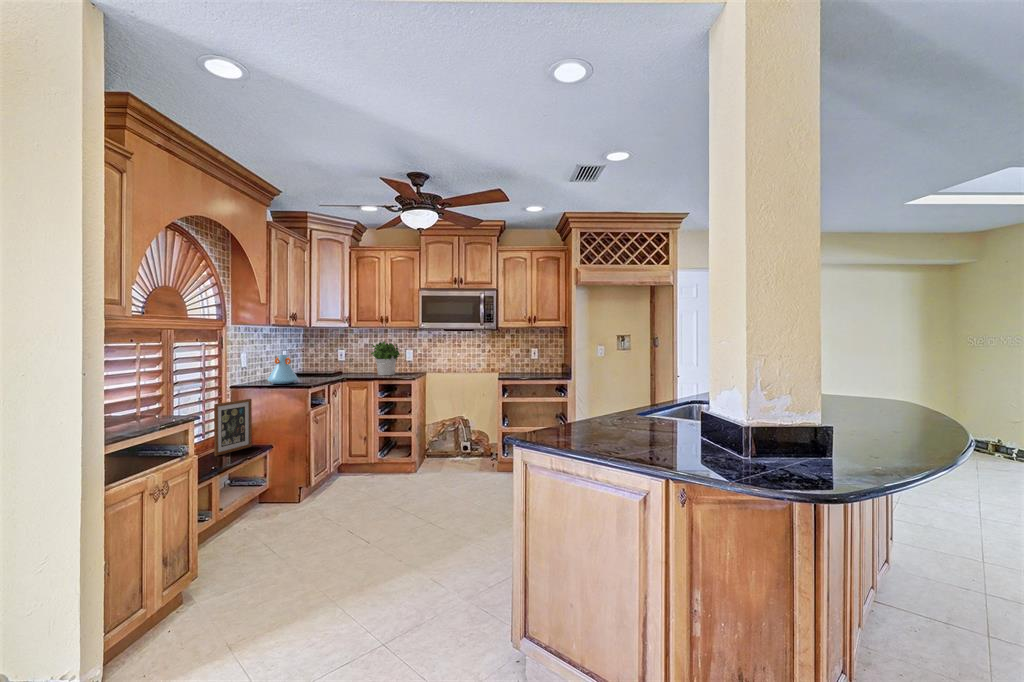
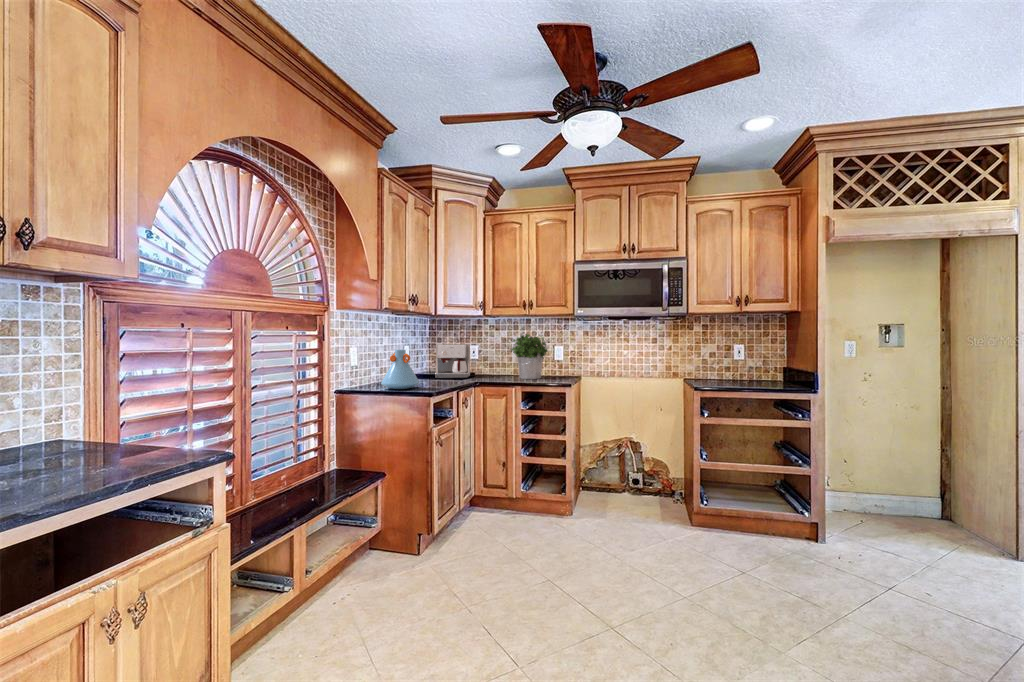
coffee maker: none [307,349,338,376] -> present [434,344,470,378]
picture frame: present [214,399,252,456] -> none [307,409,359,489]

